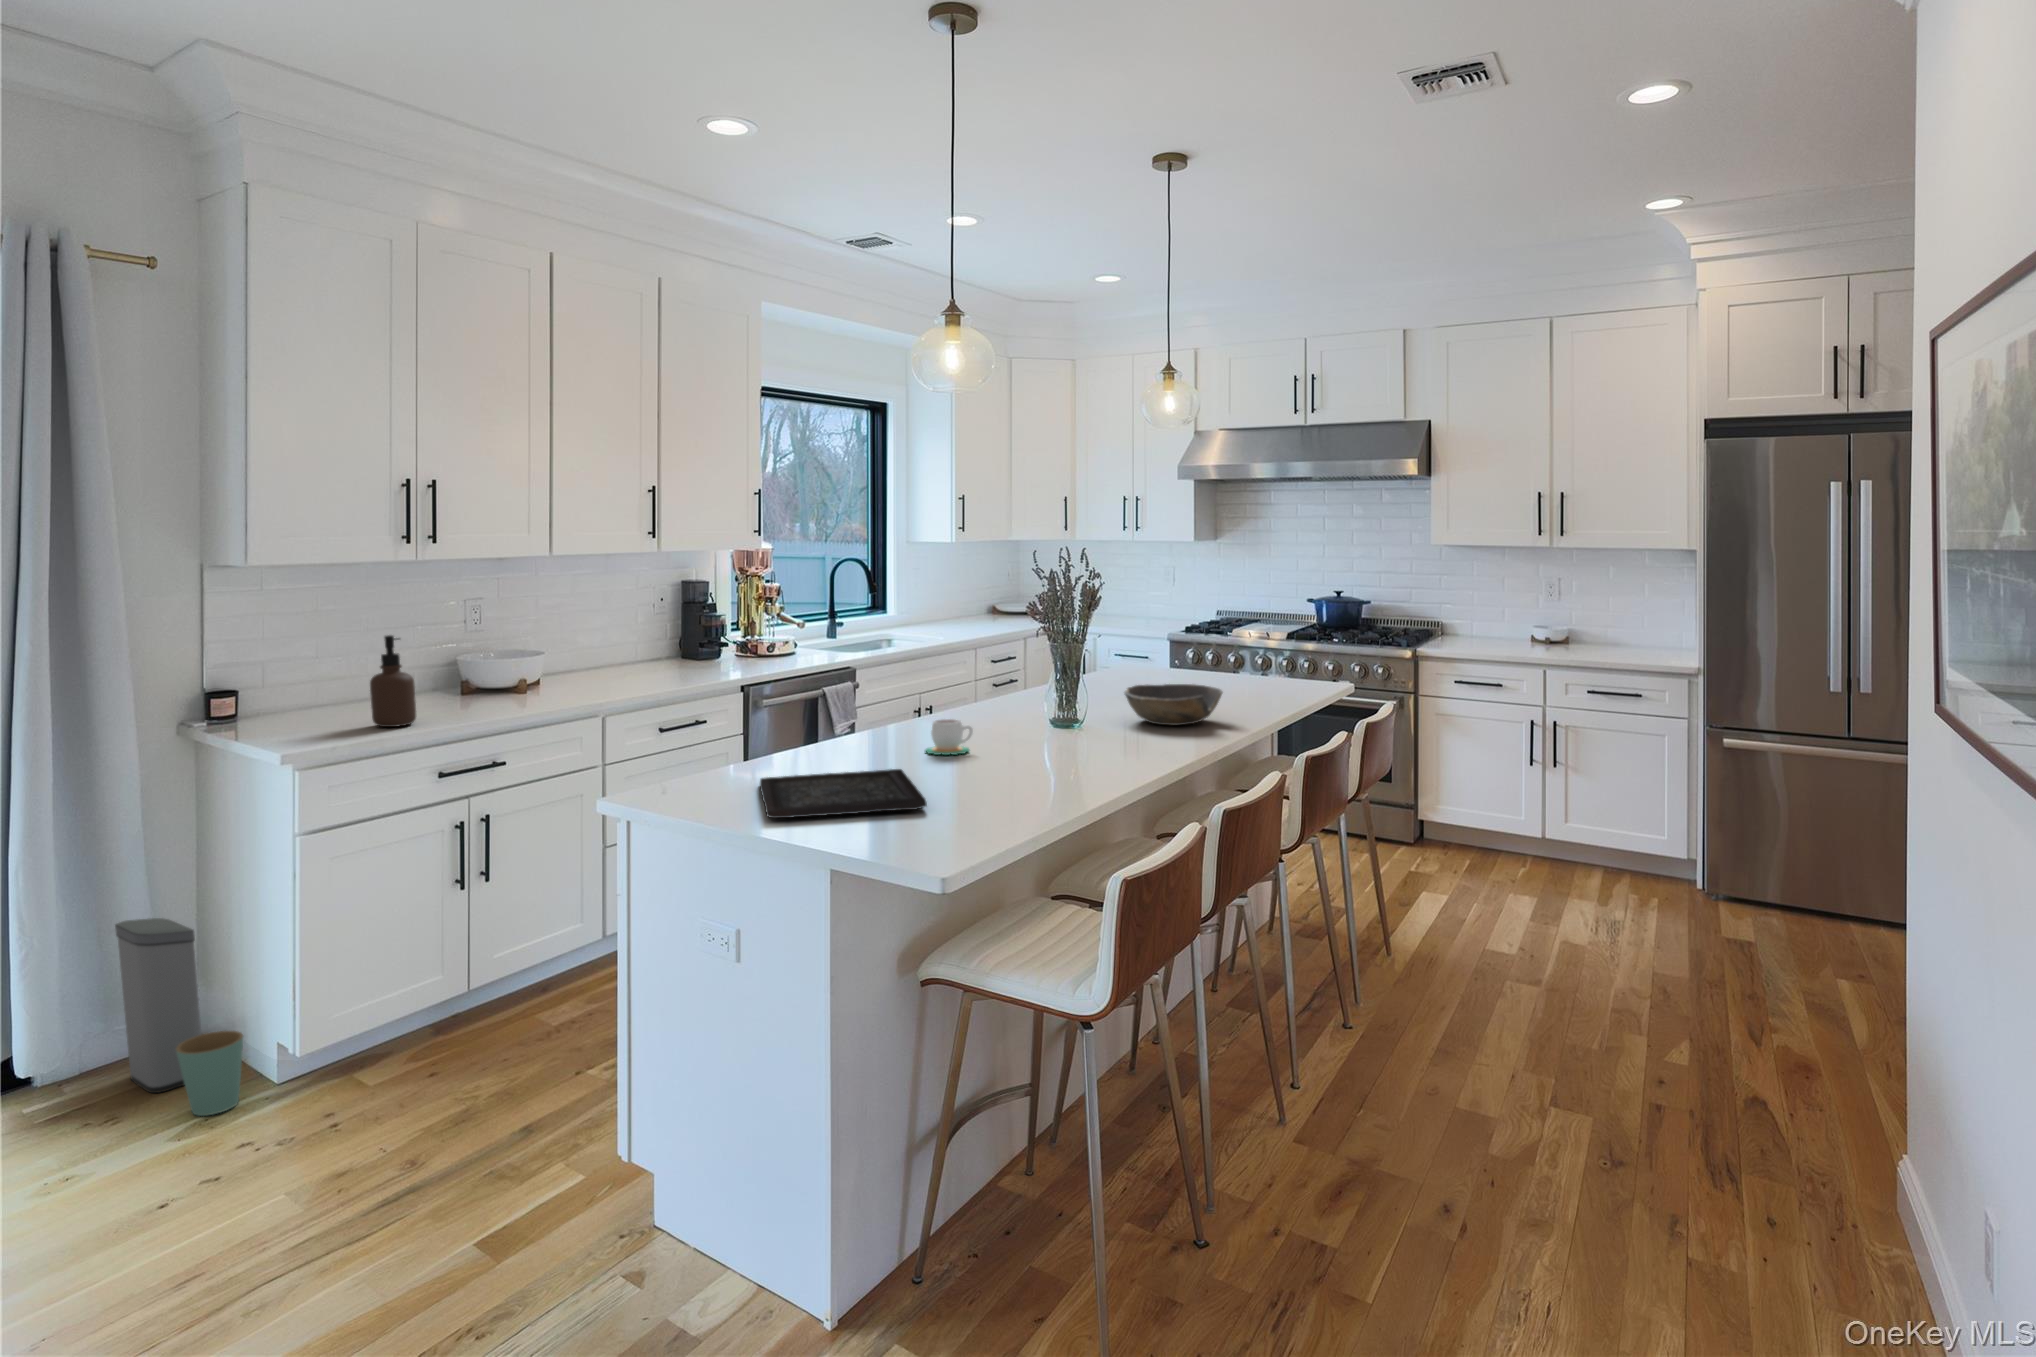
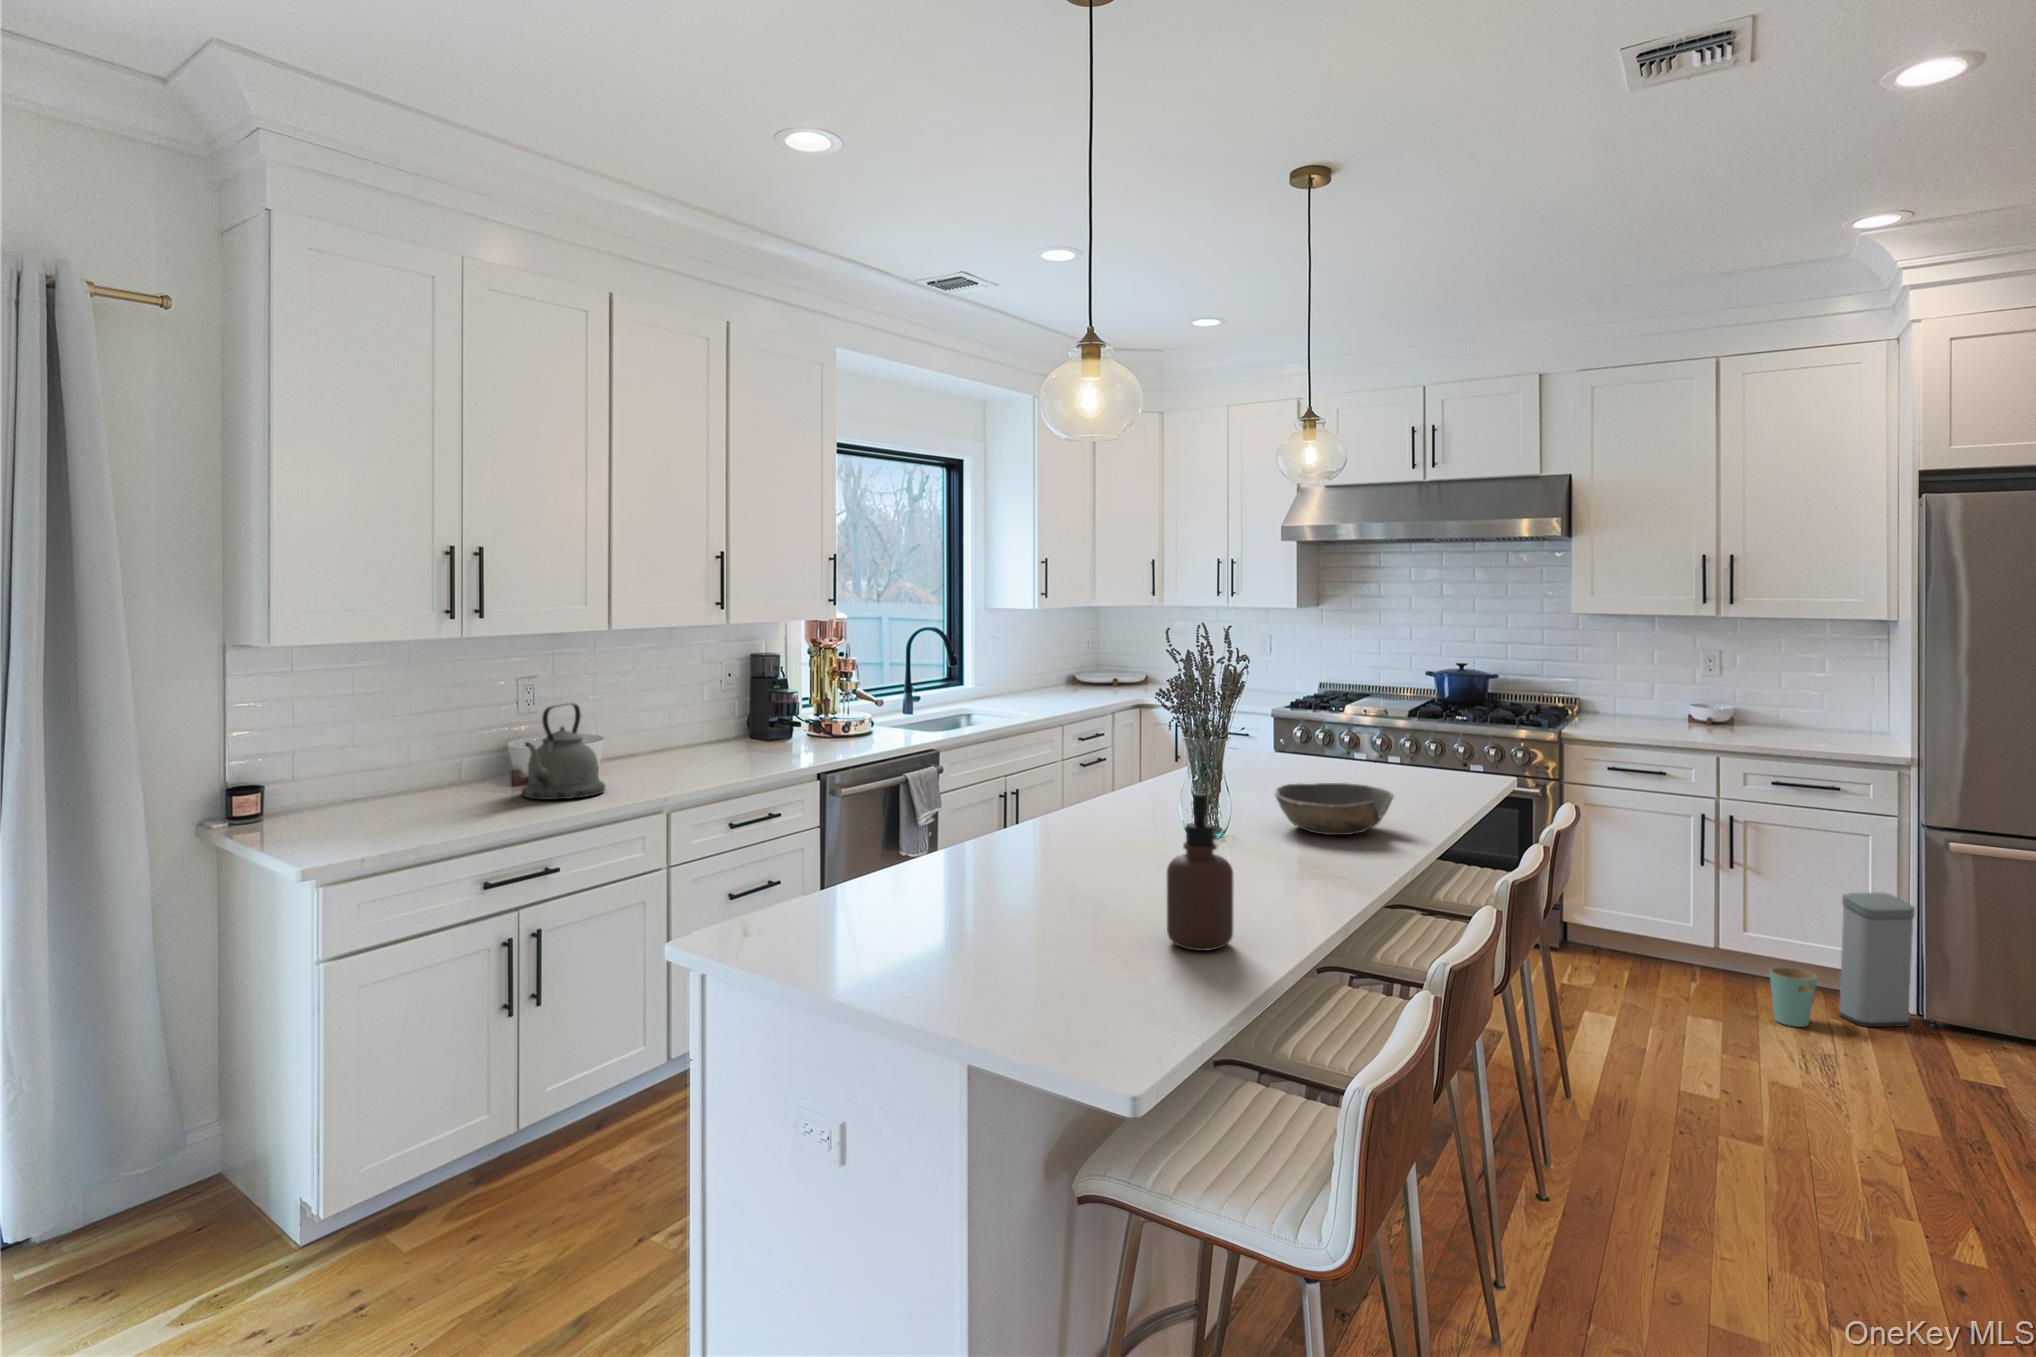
kettle: none [471,621,547,704] -> present [521,704,605,800]
soap dispenser: present [370,635,416,727] -> present [1167,793,1233,951]
mug: present [925,719,973,755] -> none [1052,832,1110,878]
tray: present [760,769,927,819] -> none [863,901,1081,981]
trash can: present [115,918,244,1116] -> present [1769,893,1915,1027]

